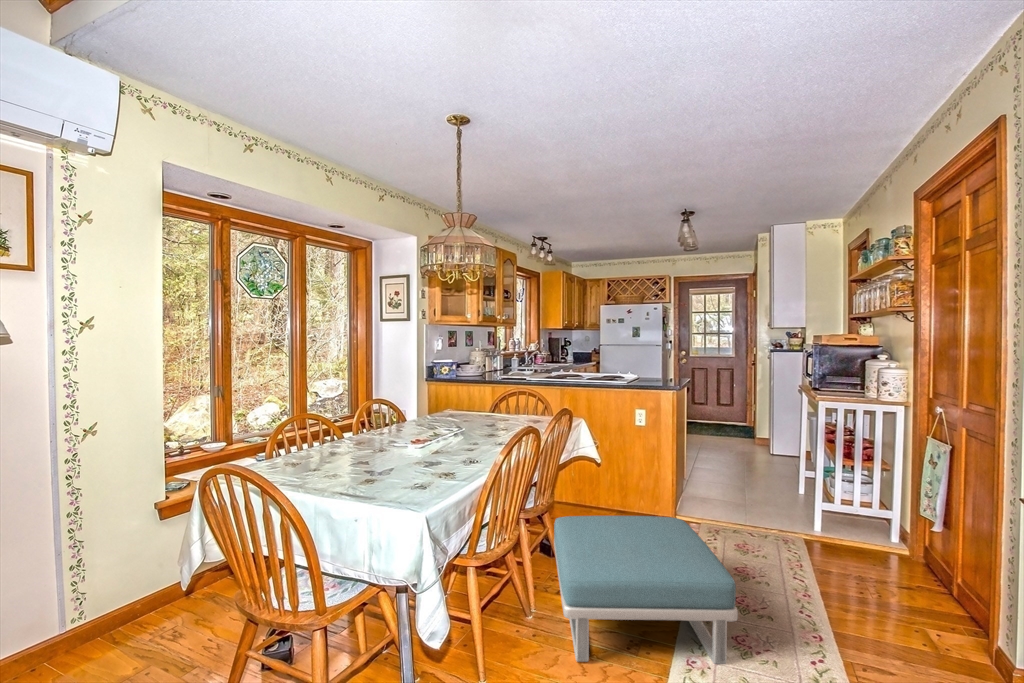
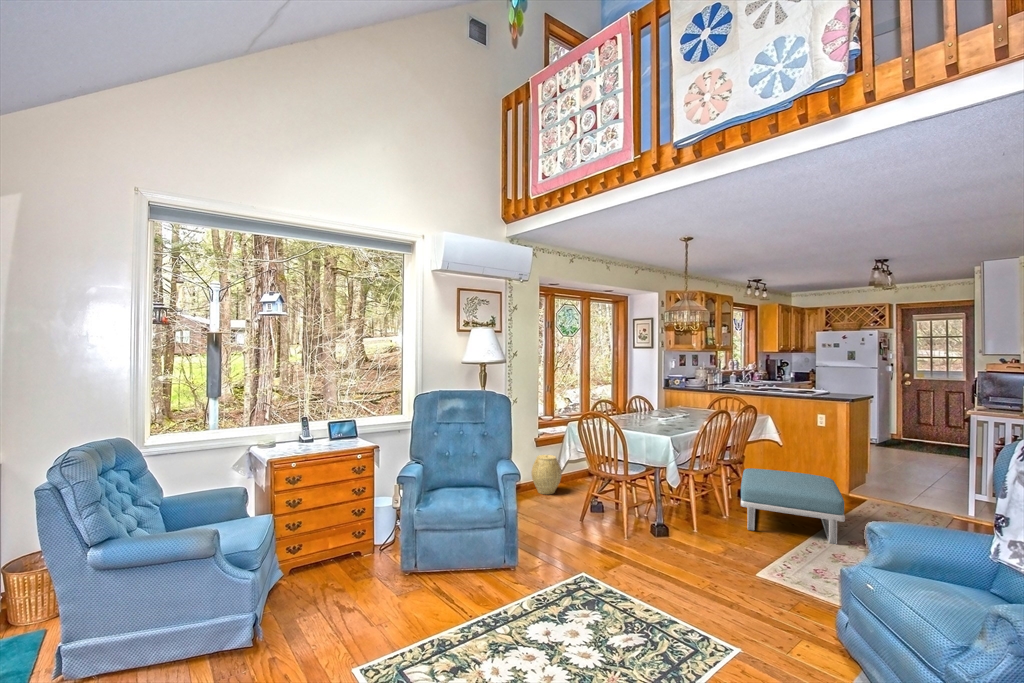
woven basket: none [121,544,203,643] -> present [531,455,562,494]

